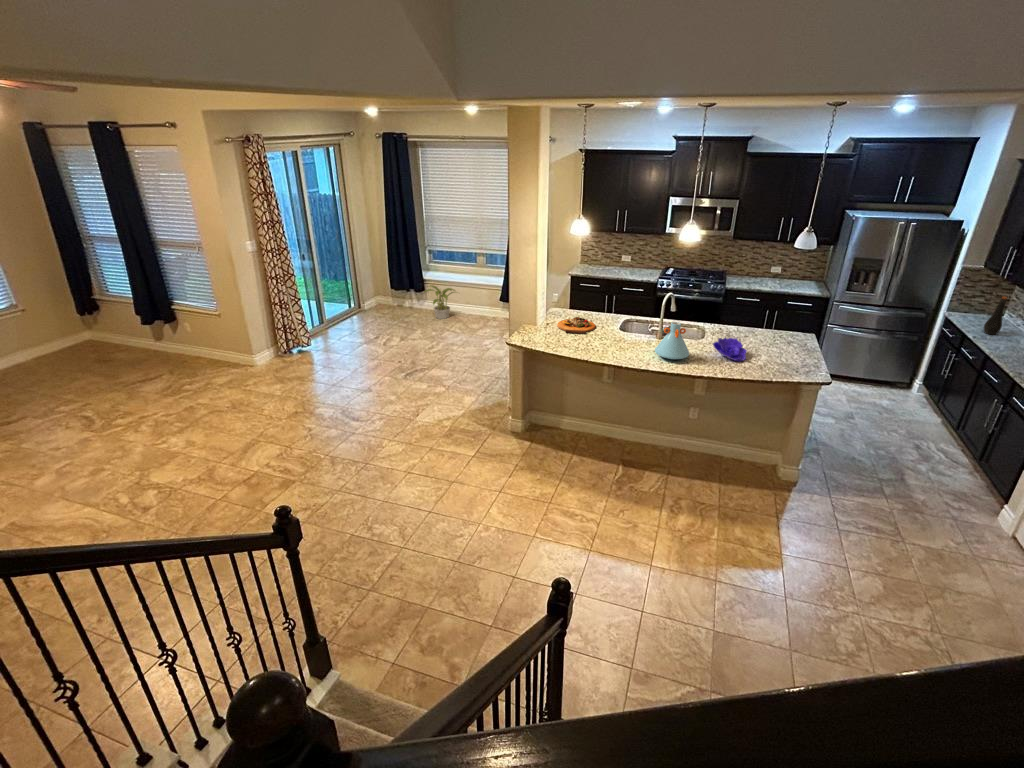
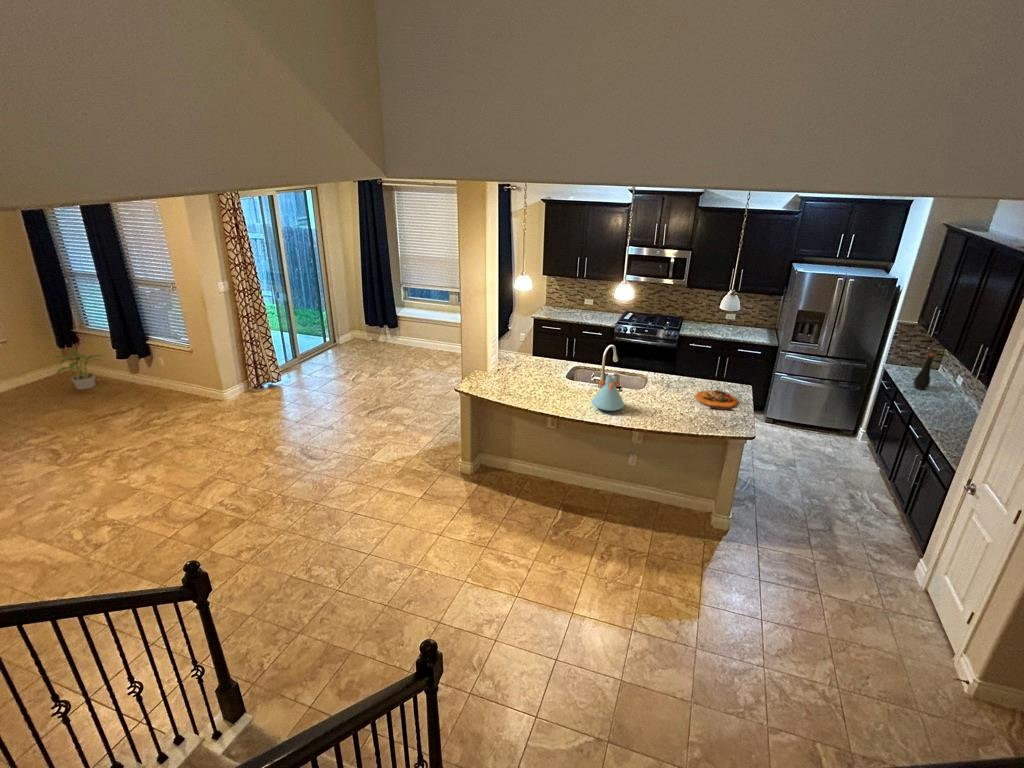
potted plant: present [425,286,455,319] -> present [55,350,102,390]
cutting board: present [557,317,596,334] -> present [695,390,738,410]
decorative bowl: present [713,338,747,361] -> none [647,389,680,414]

